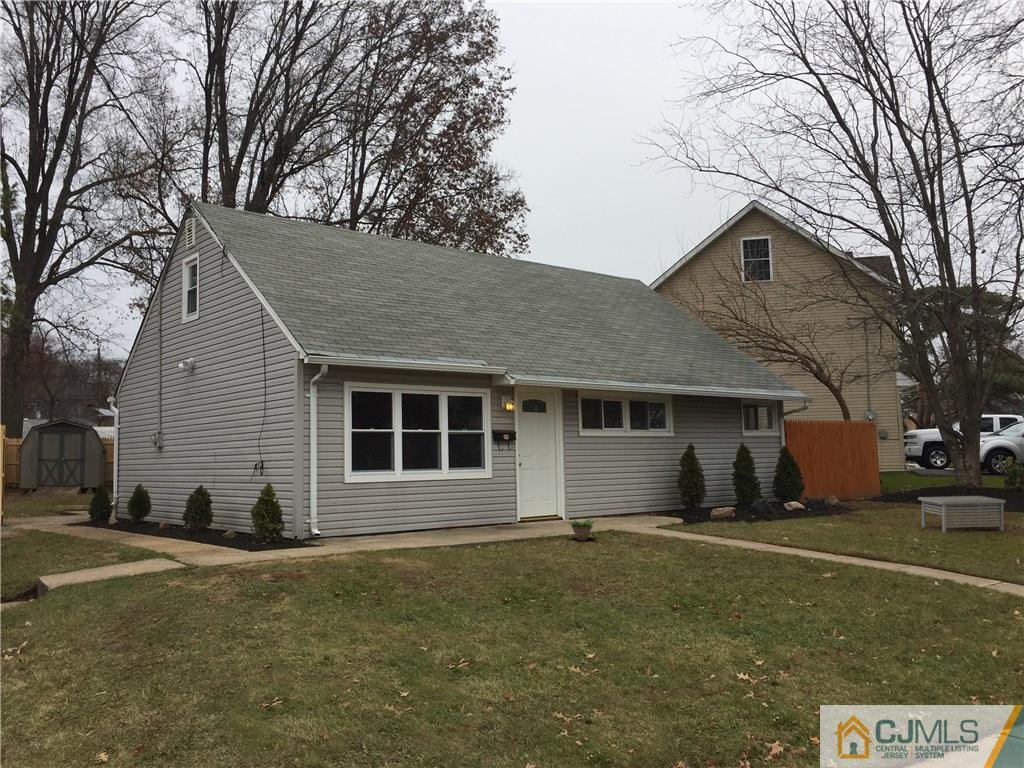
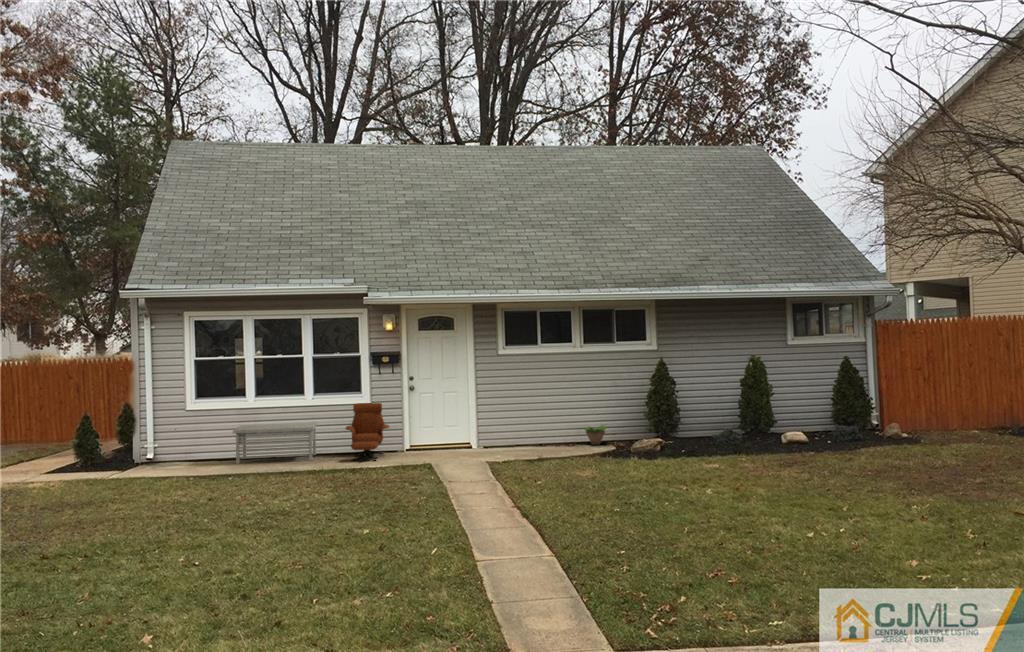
lounge chair: none [311,492,359,558] -> present [346,403,389,462]
storage bench: present [918,496,1006,532] -> present [233,423,317,464]

